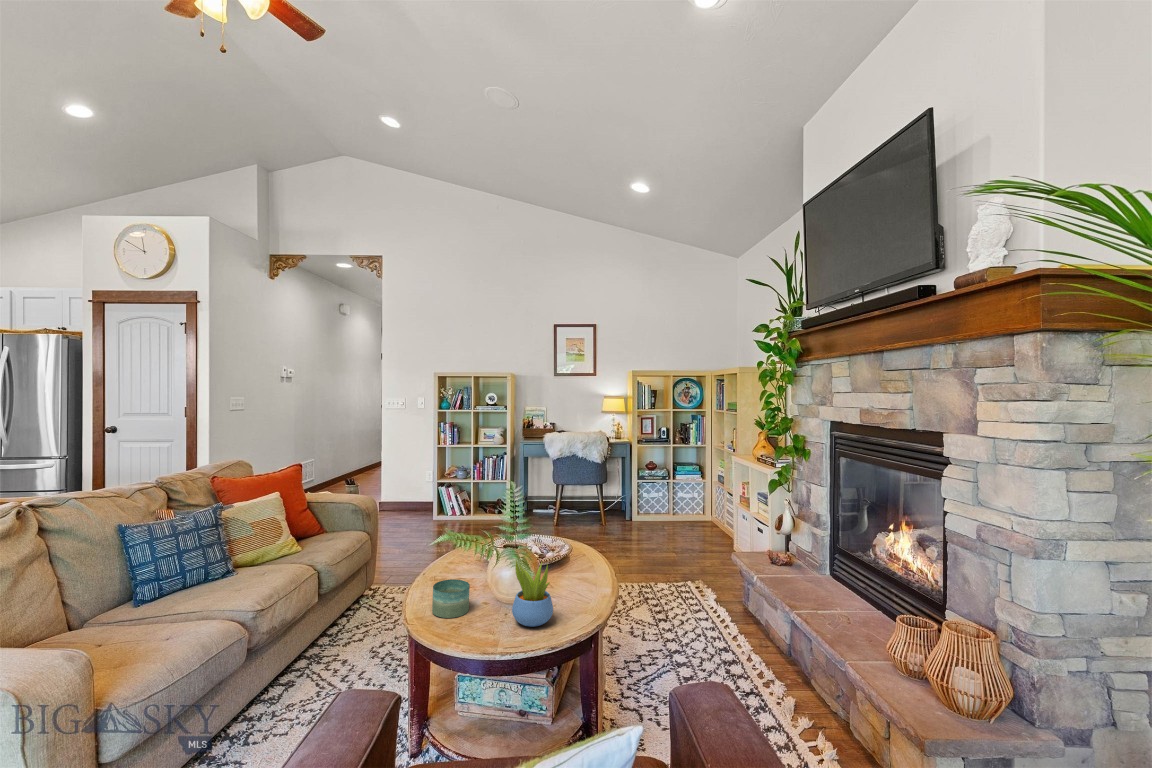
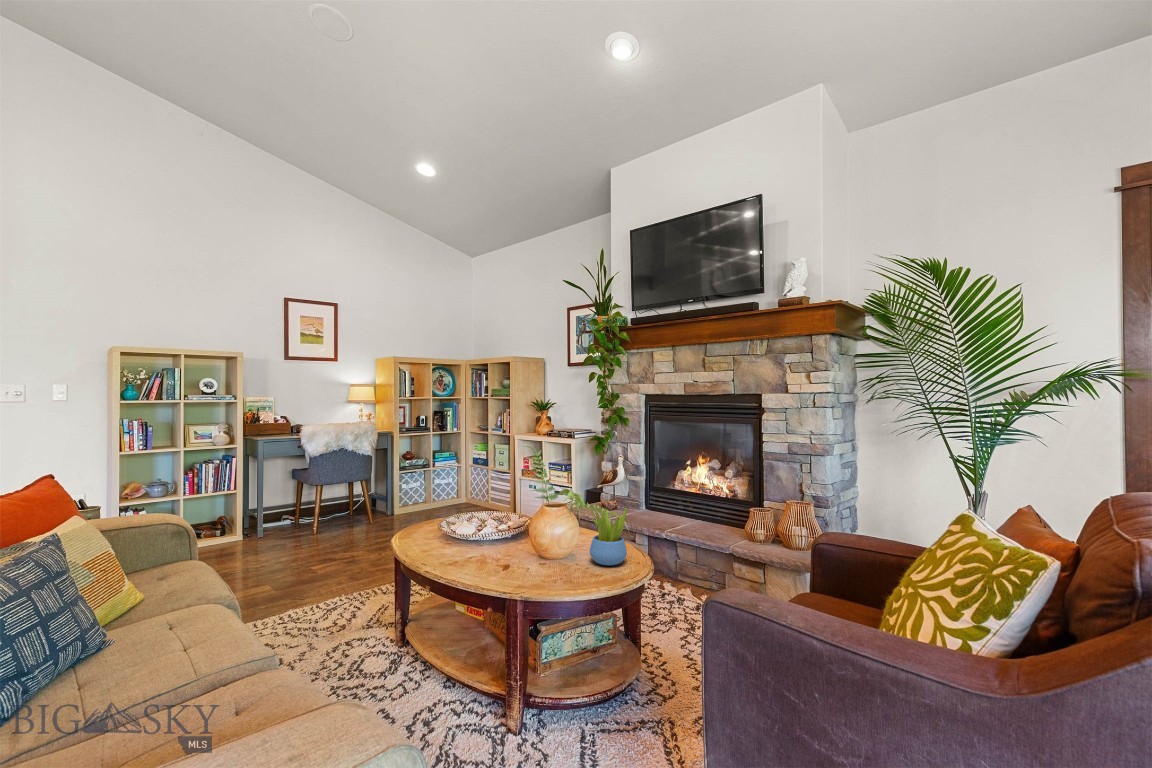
candle: present [432,579,470,618] -> none [512,545,550,582]

